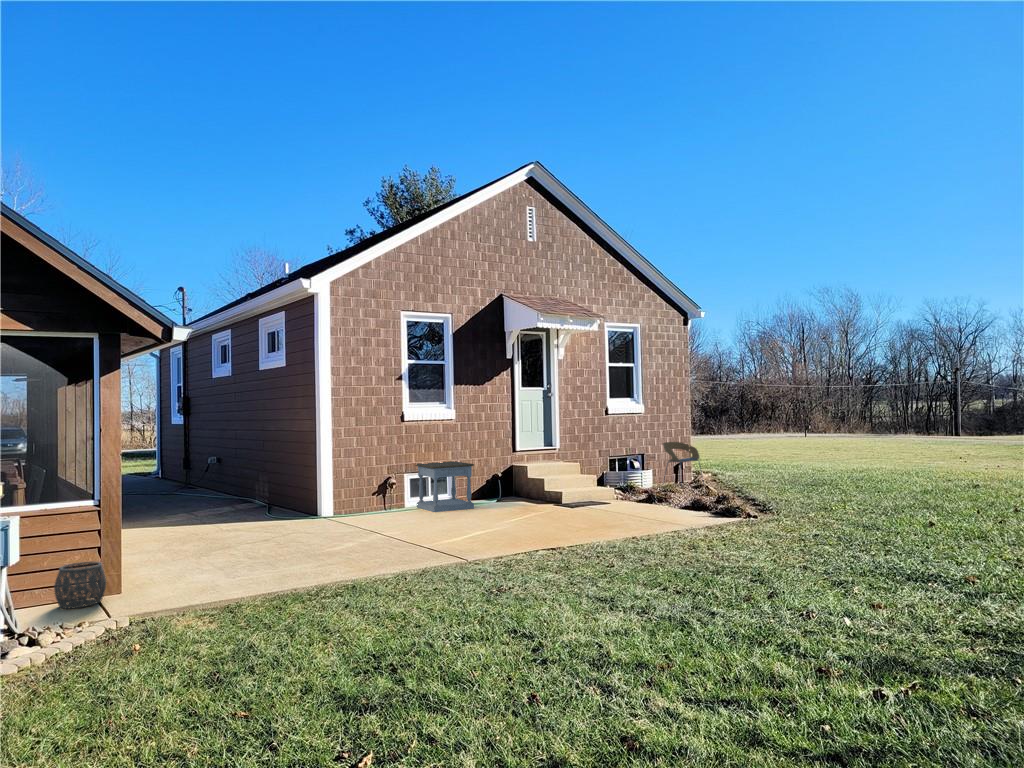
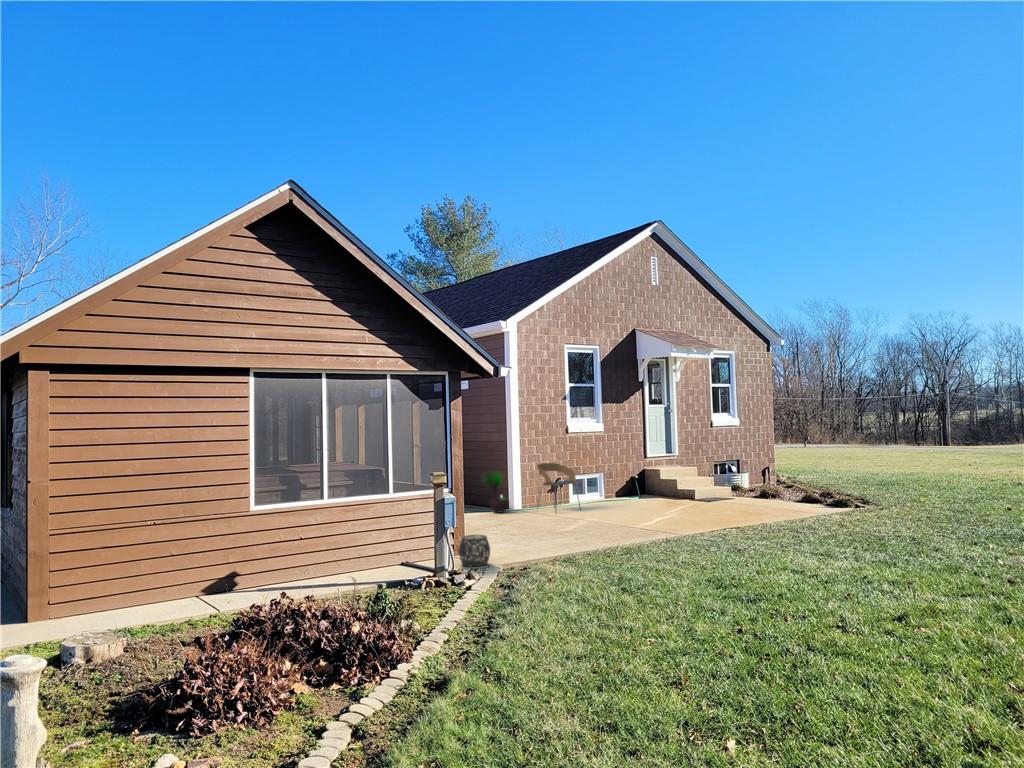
chair: present [663,442,704,486] -> present [537,463,581,510]
potted tree: none [275,462,313,518] -> present [483,472,509,513]
side table: present [416,462,474,512] -> none [577,466,628,508]

